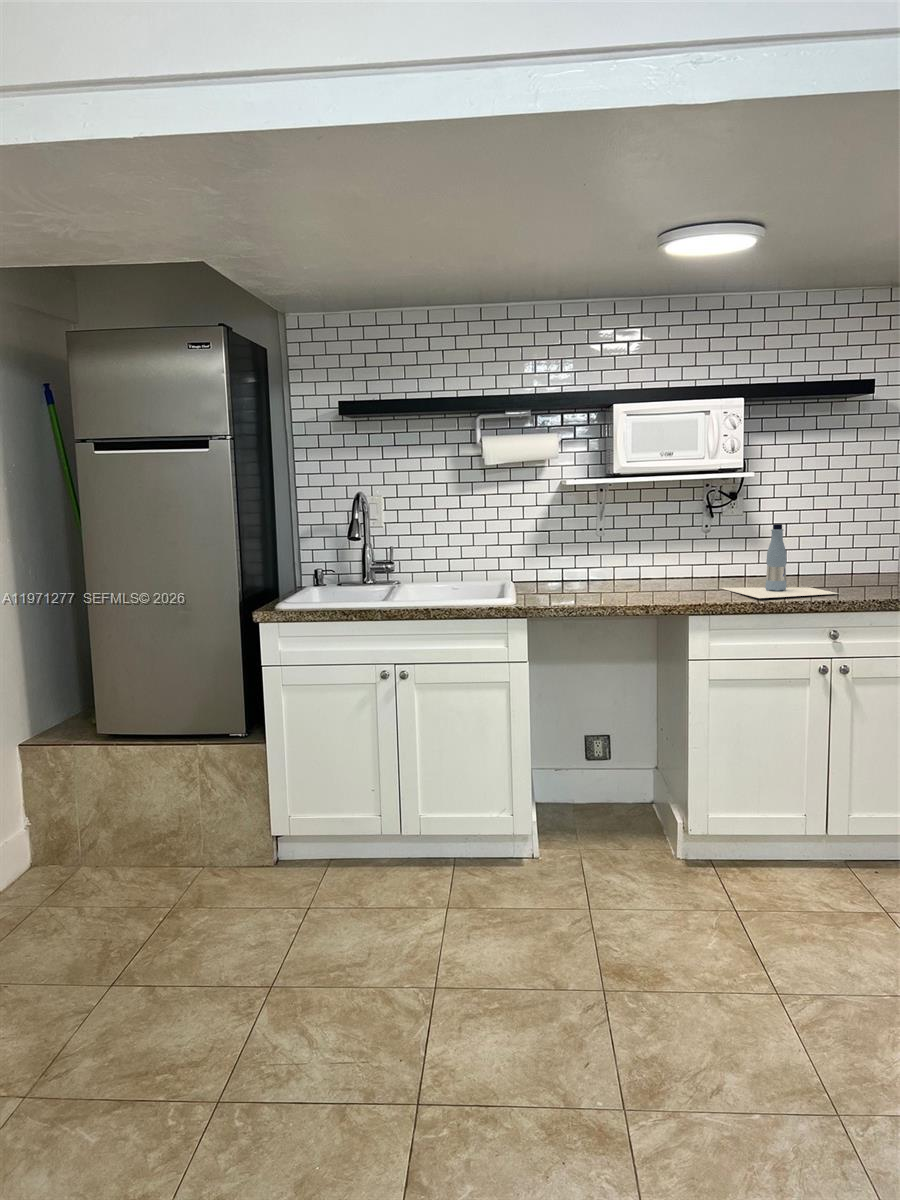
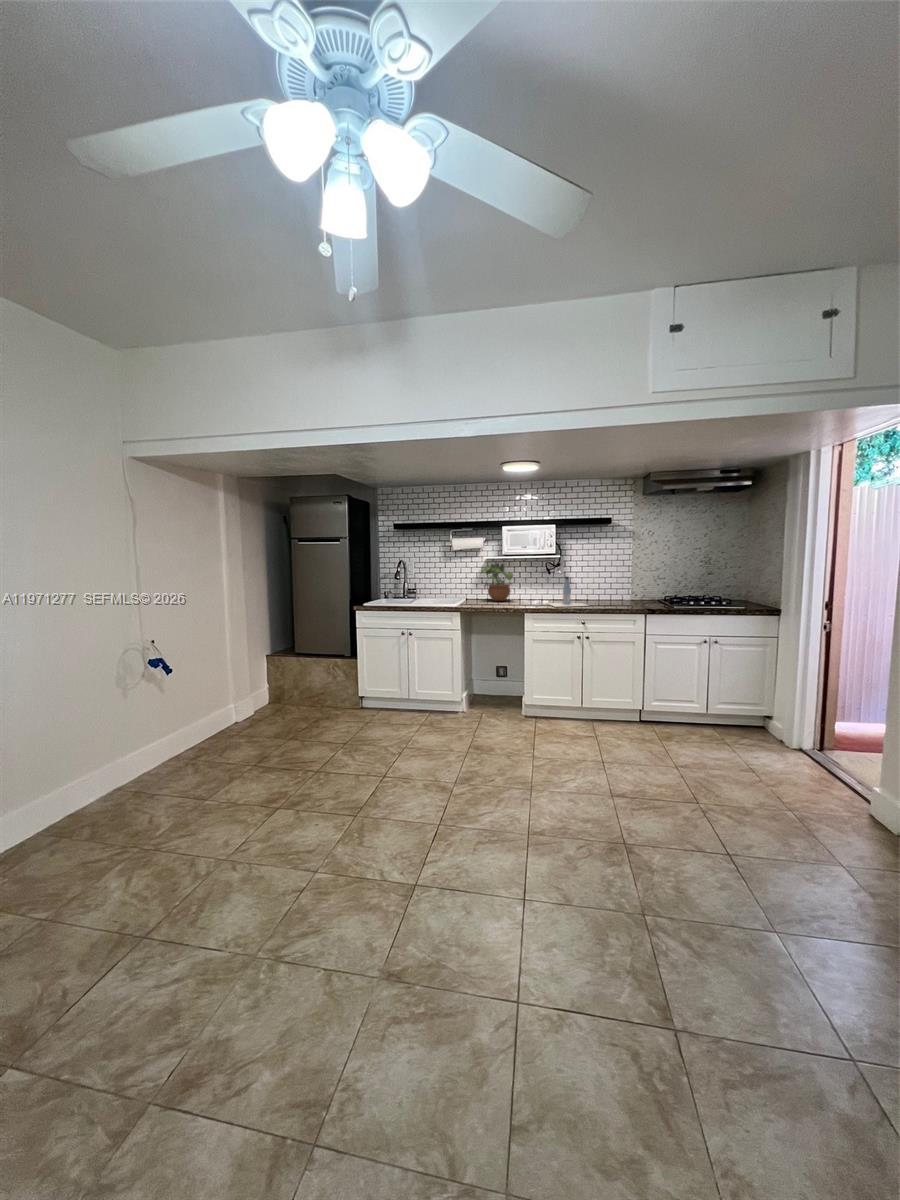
potted plant: none [554,487,639,586] -> present [481,562,513,601]

